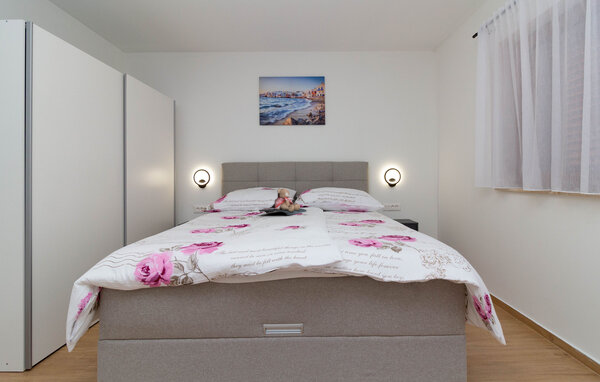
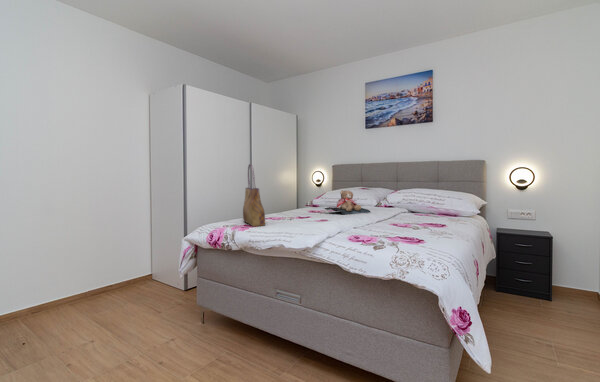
tote bag: none [181,150,238,243] -> present [243,164,265,227]

